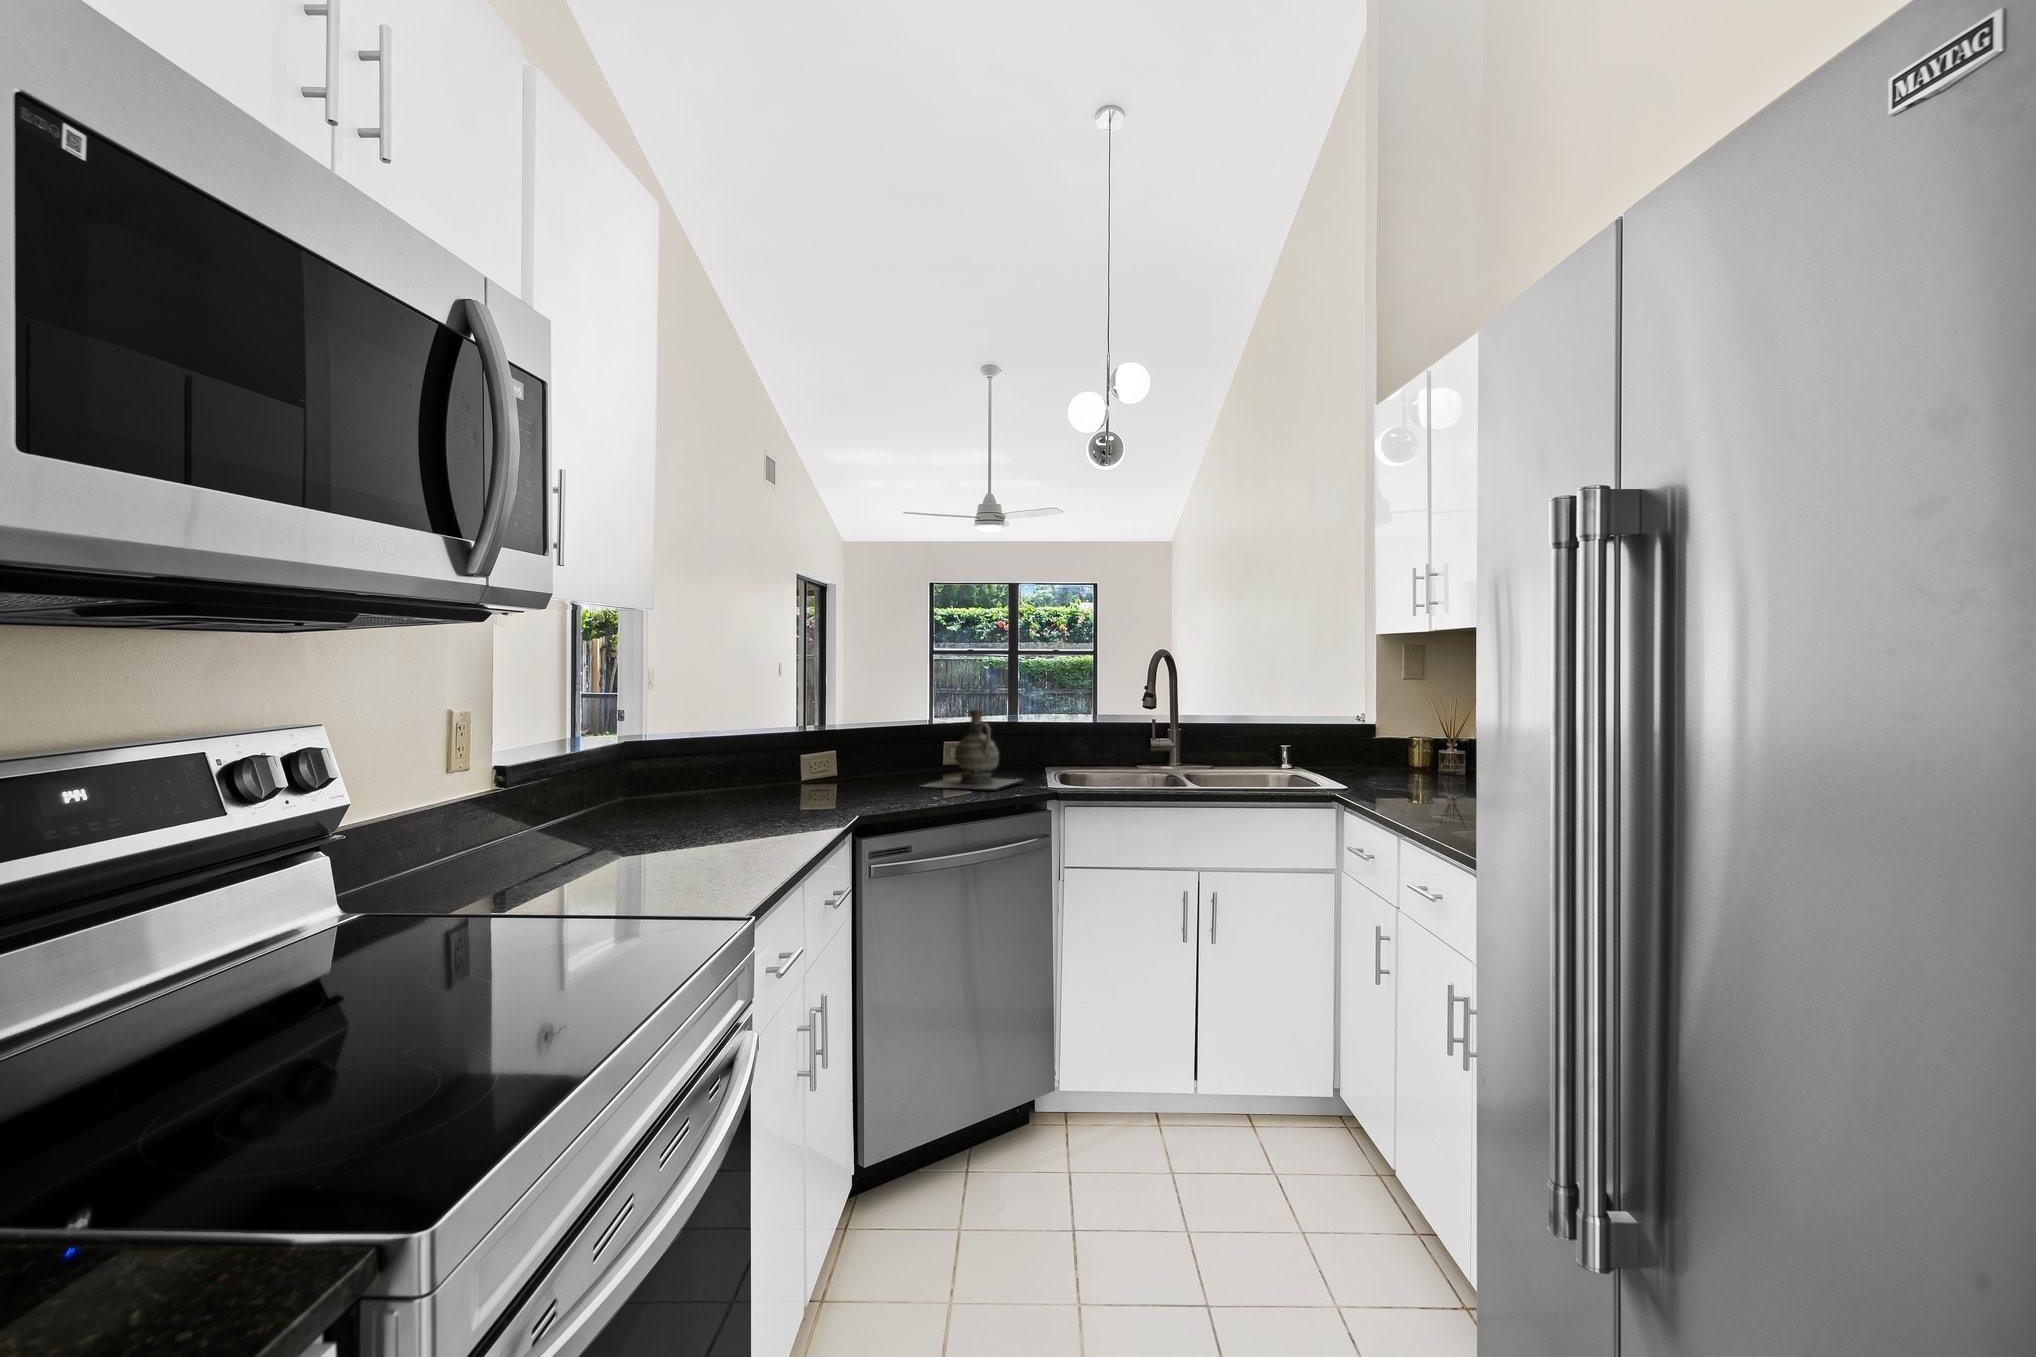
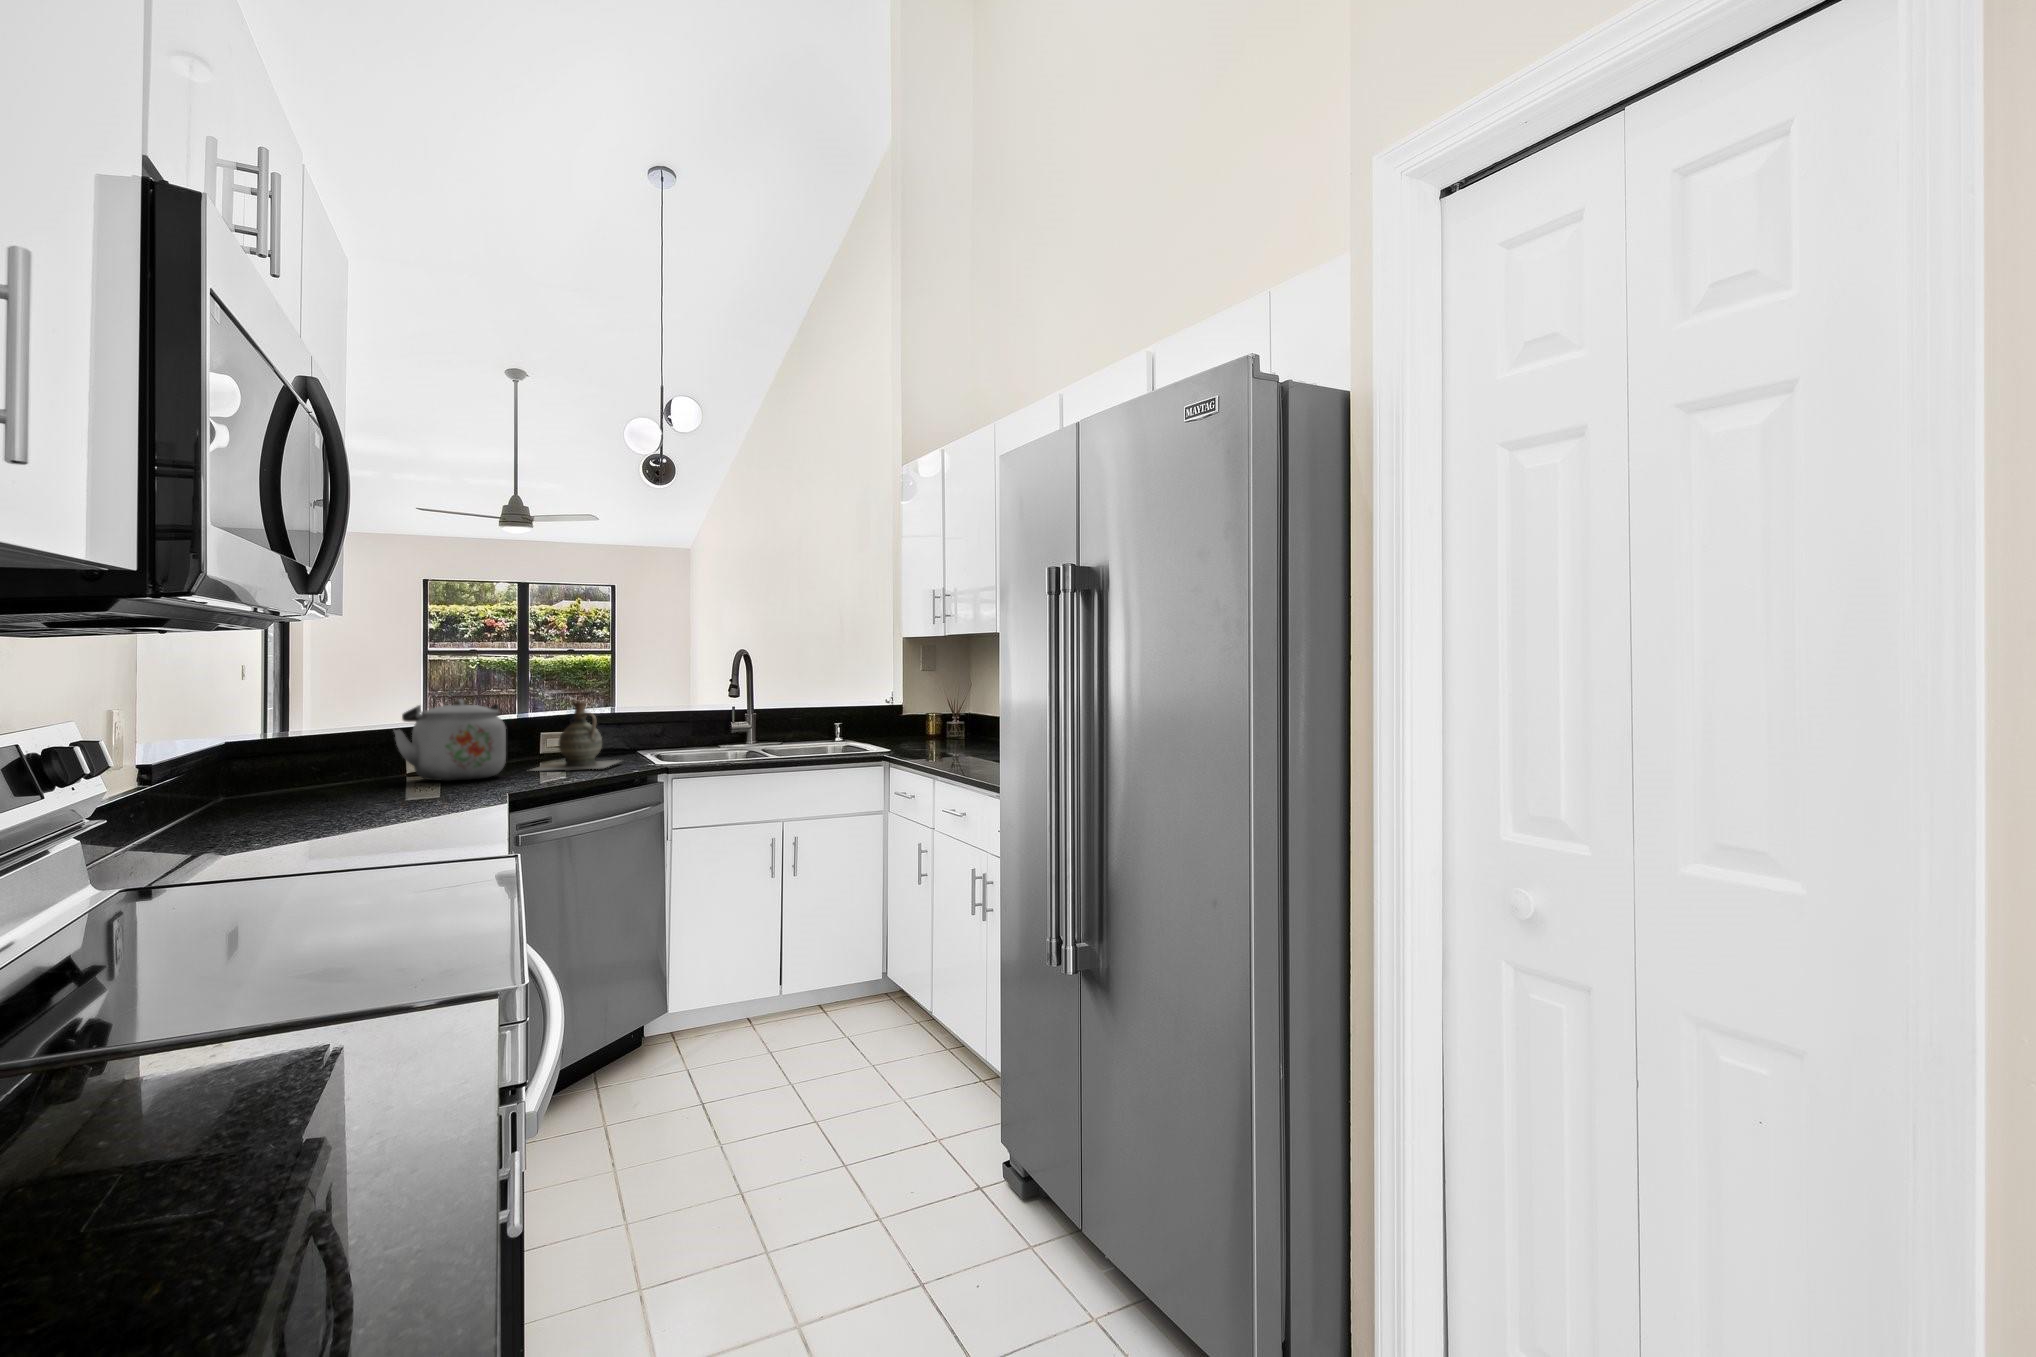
kettle: none [783,704,893,794] -> present [394,699,506,781]

